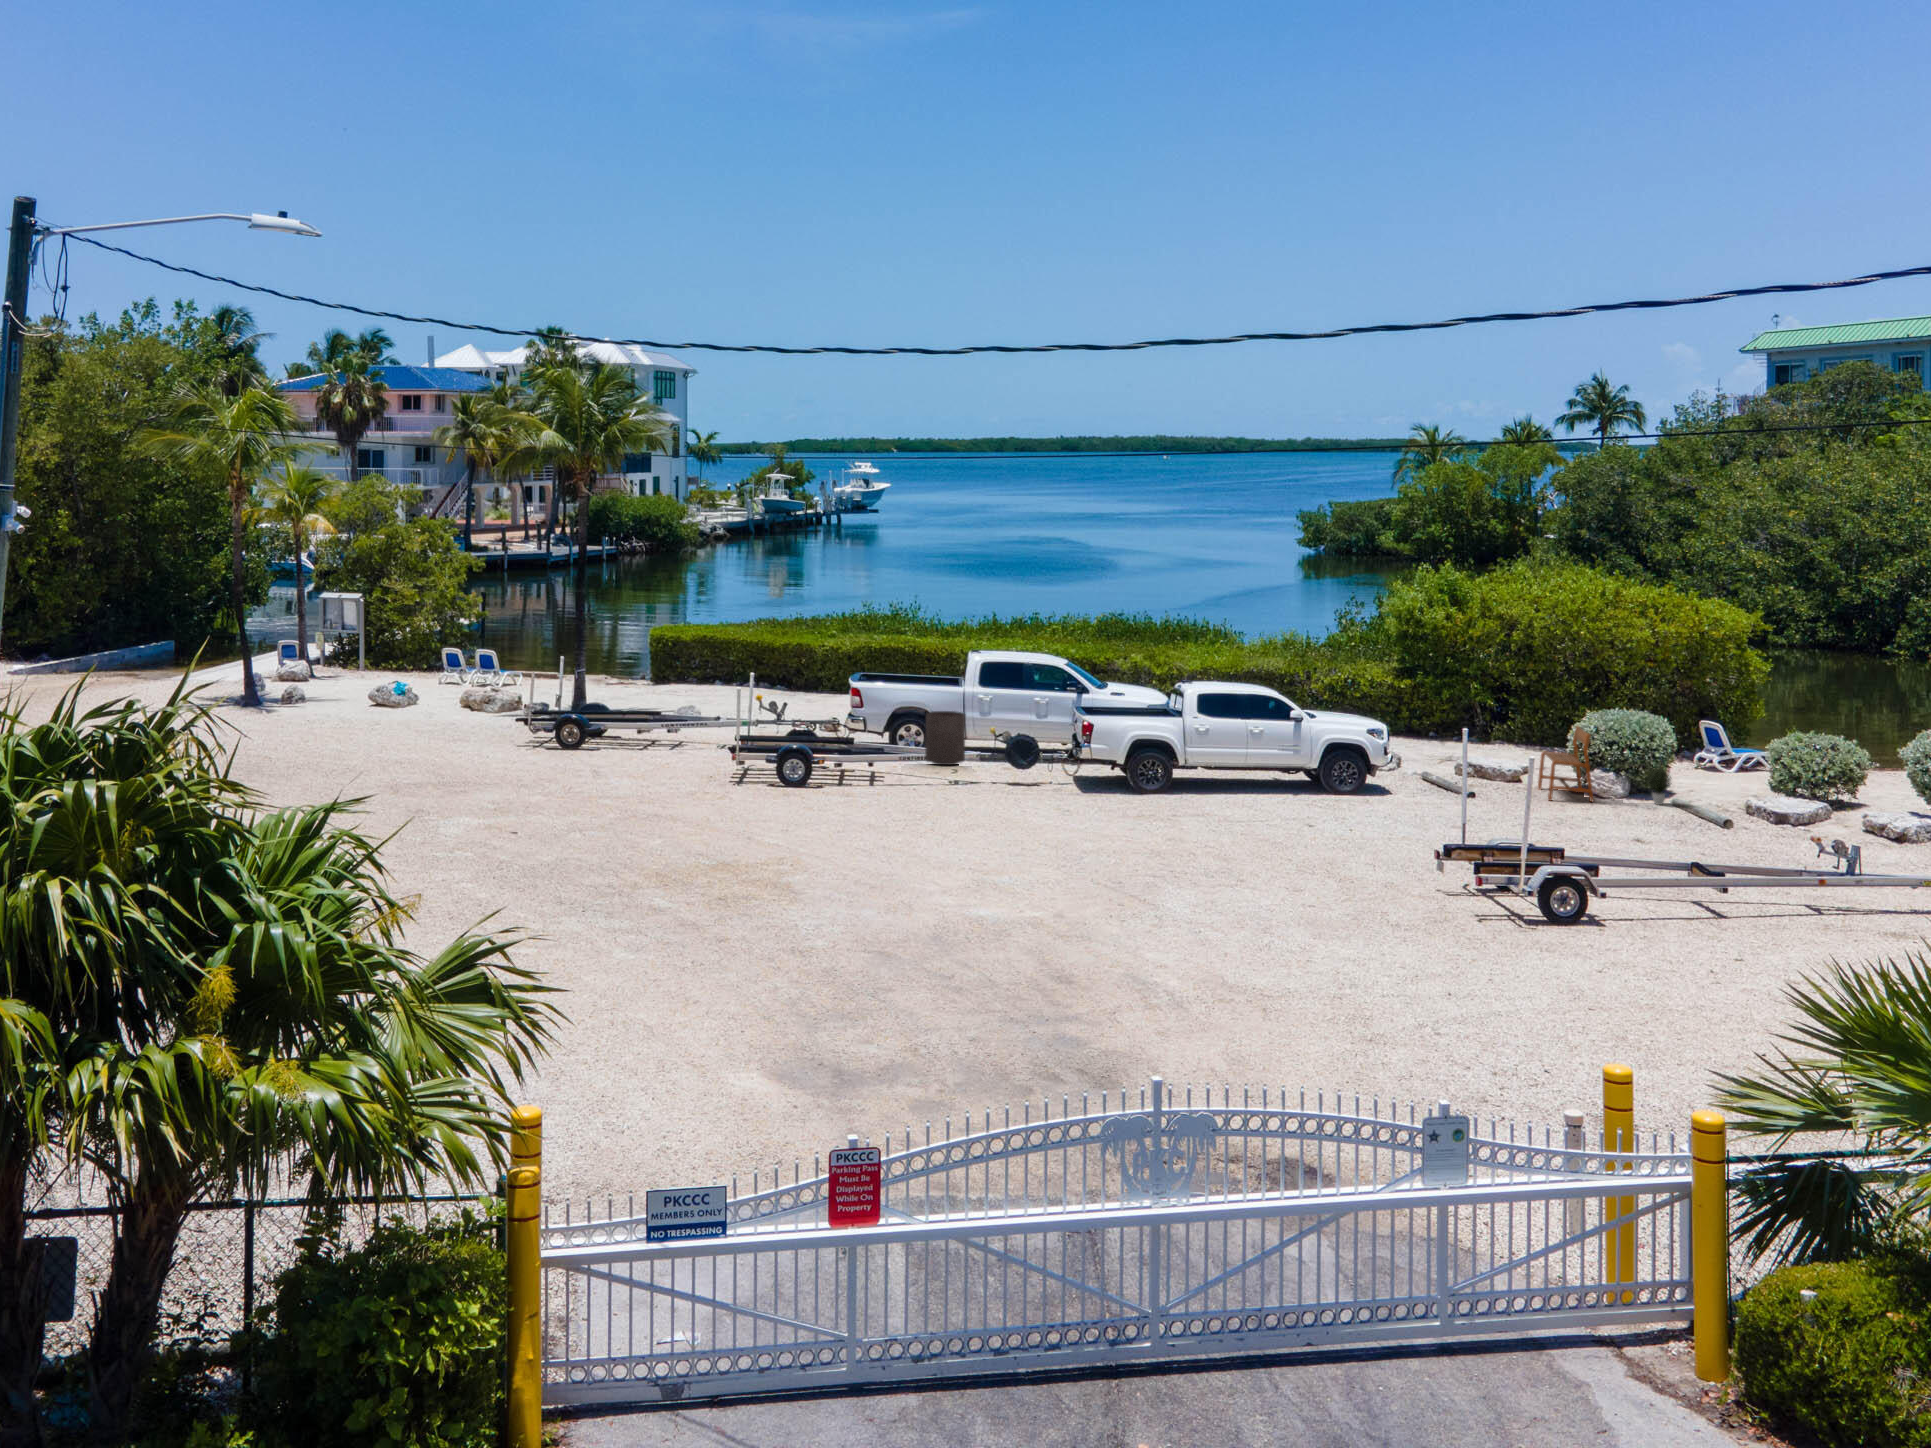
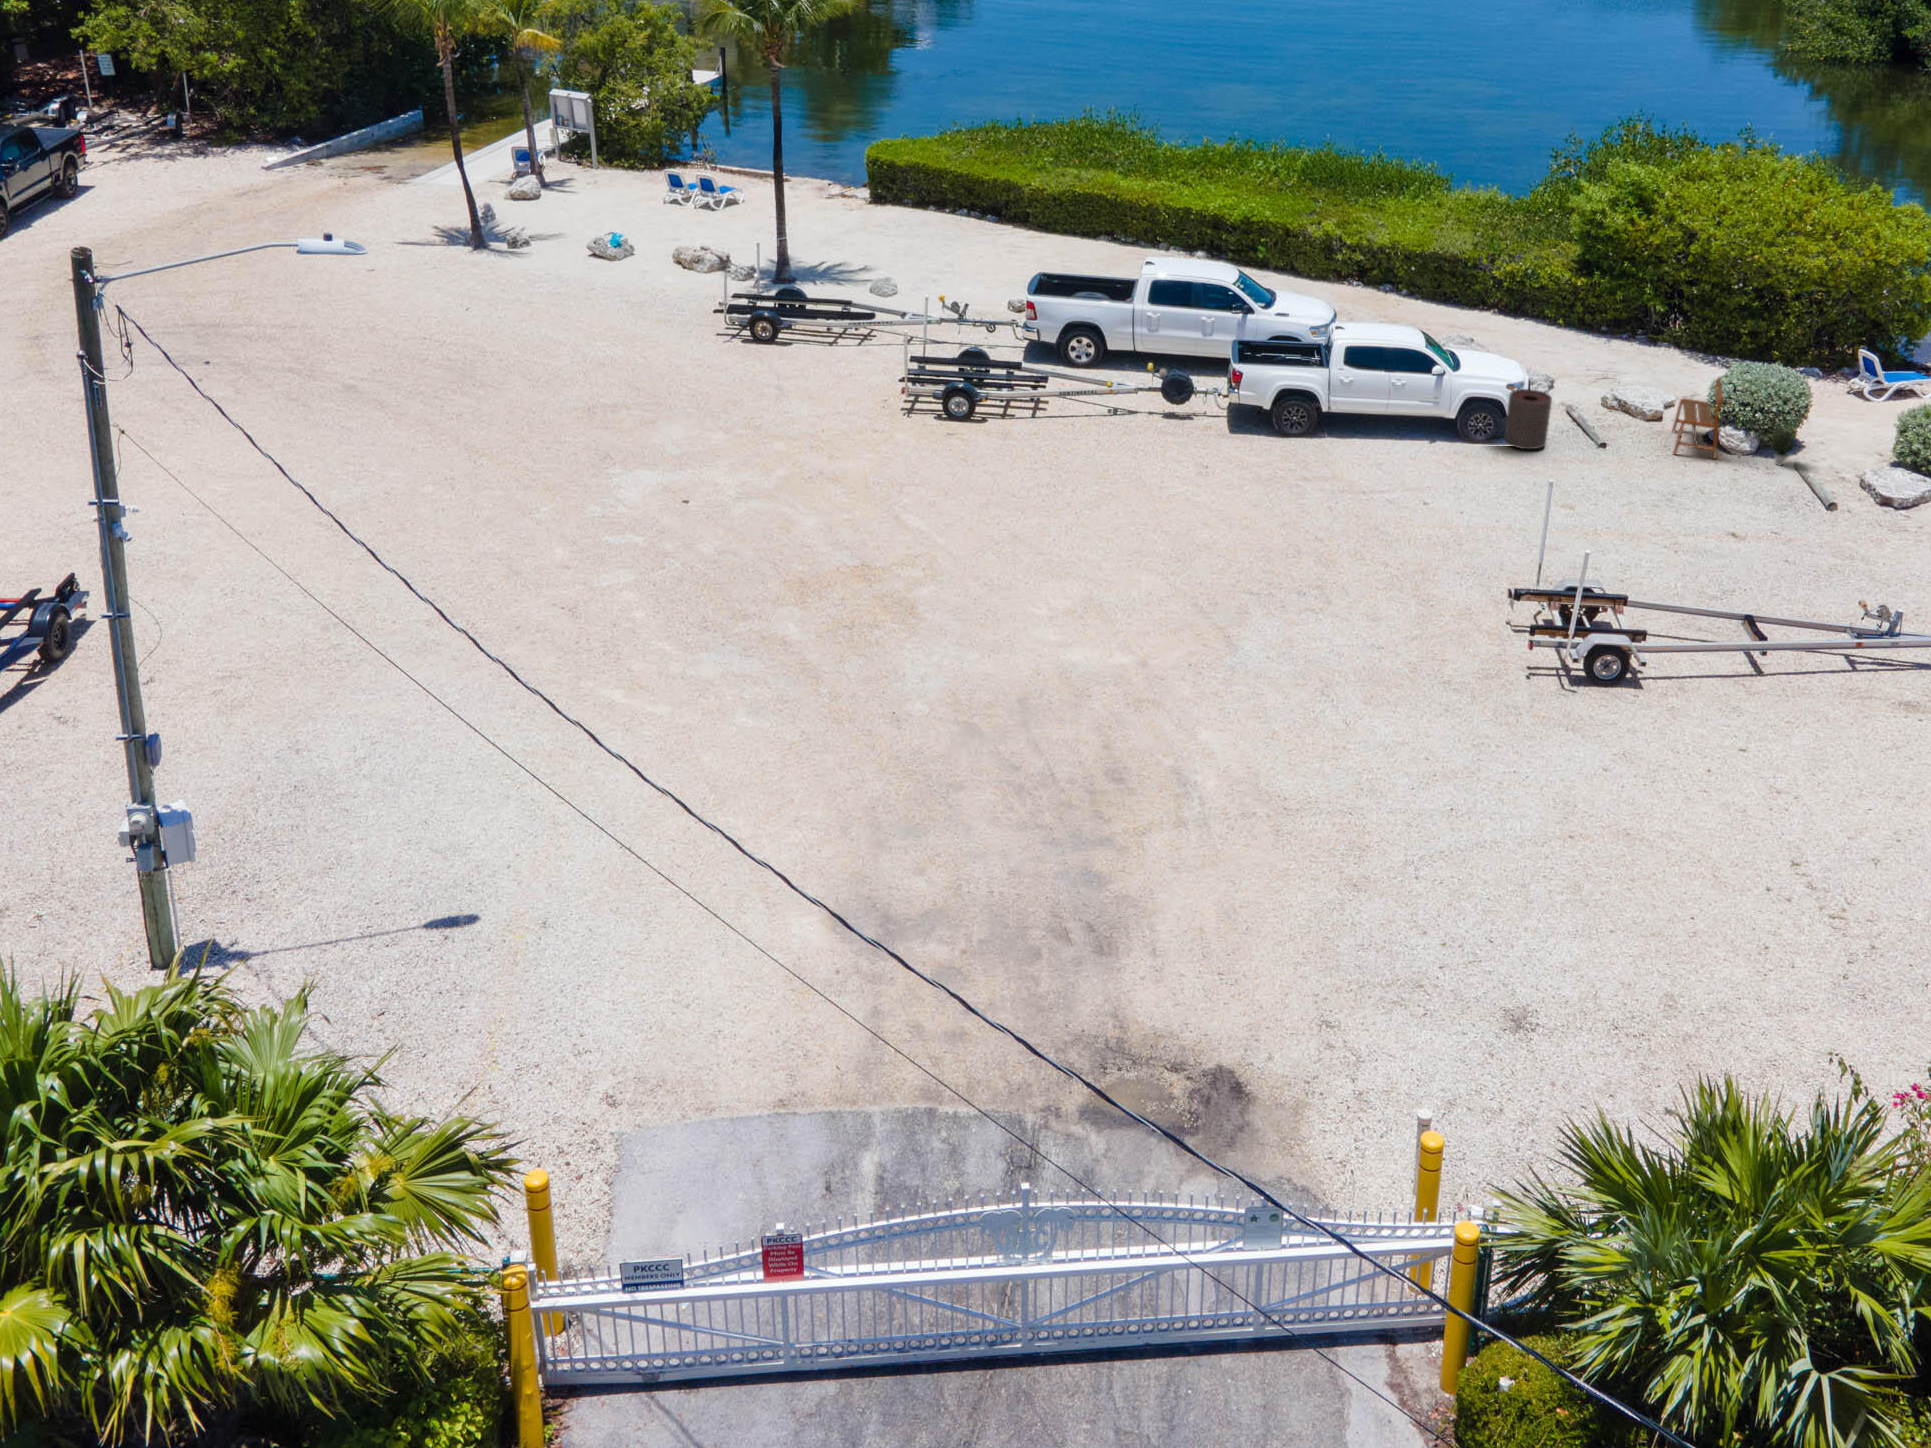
trash can: present [925,711,966,765] -> present [1504,389,1552,449]

